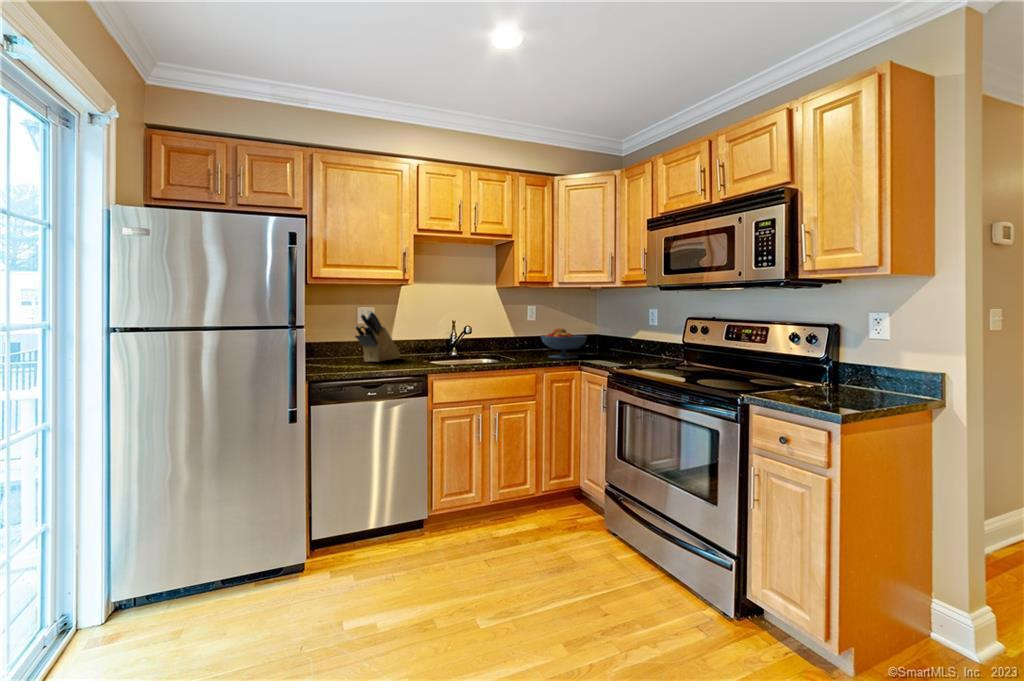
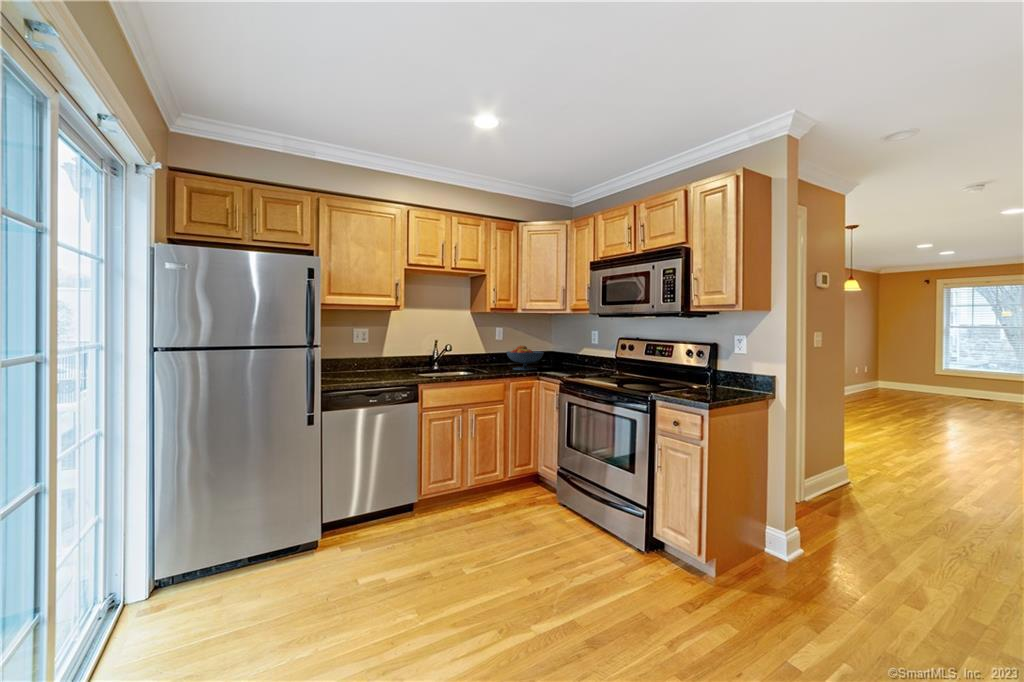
knife block: present [355,312,401,362] -> none [357,332,392,373]

